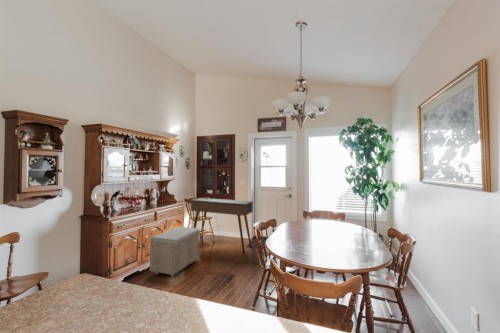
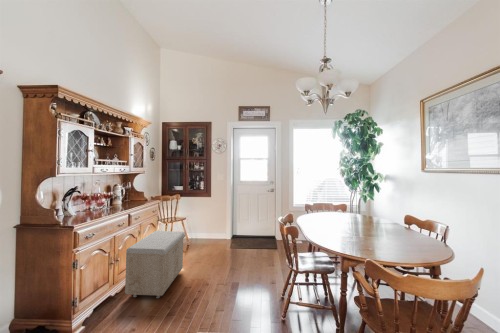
console table: present [191,198,253,252] -> none [161,195,236,255]

